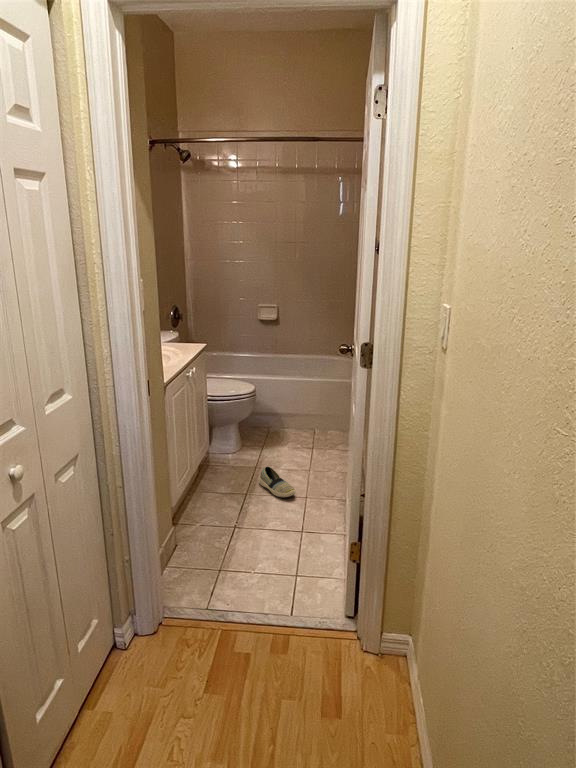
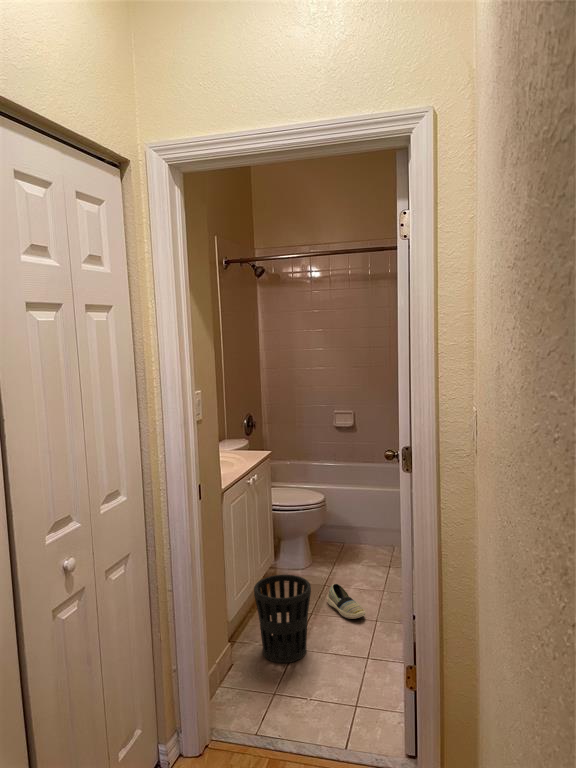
wastebasket: none [195,462,250,541] -> present [254,575,311,663]

